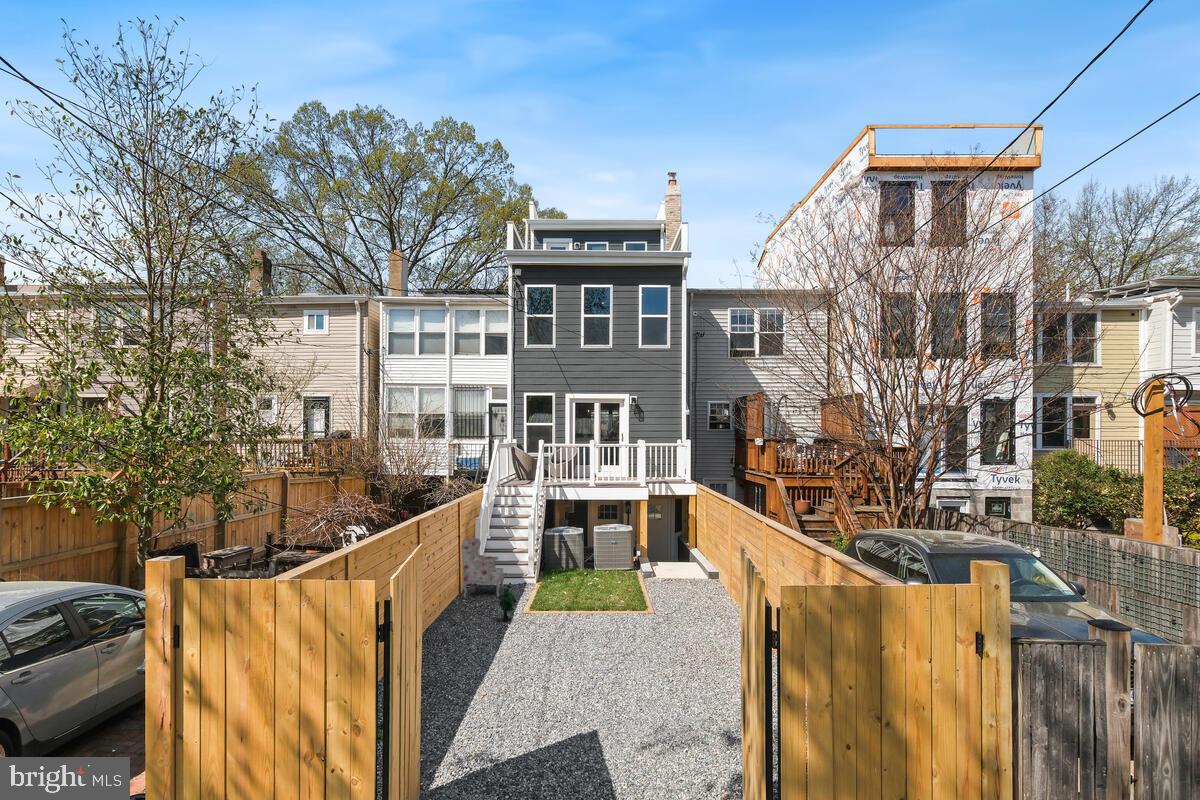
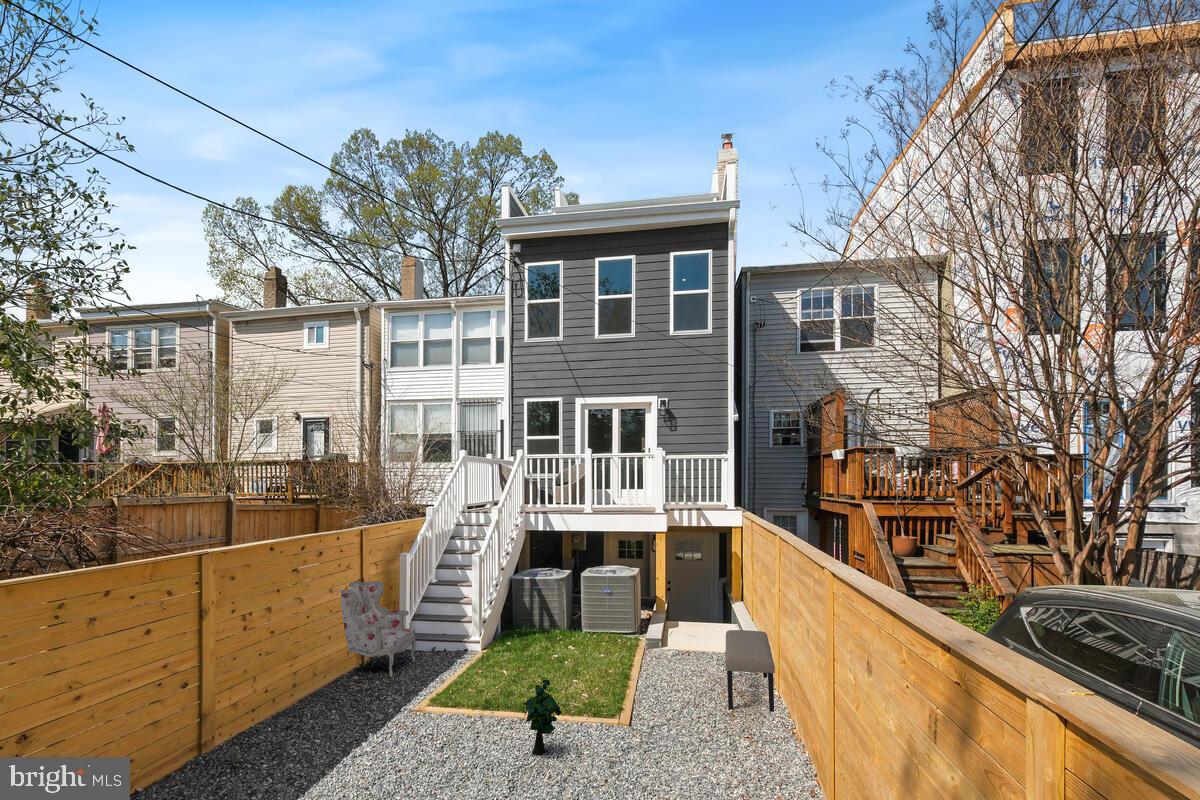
bench: none [701,563,734,605] -> present [725,630,775,712]
decorative plant: present [497,586,517,622] -> present [522,680,562,755]

